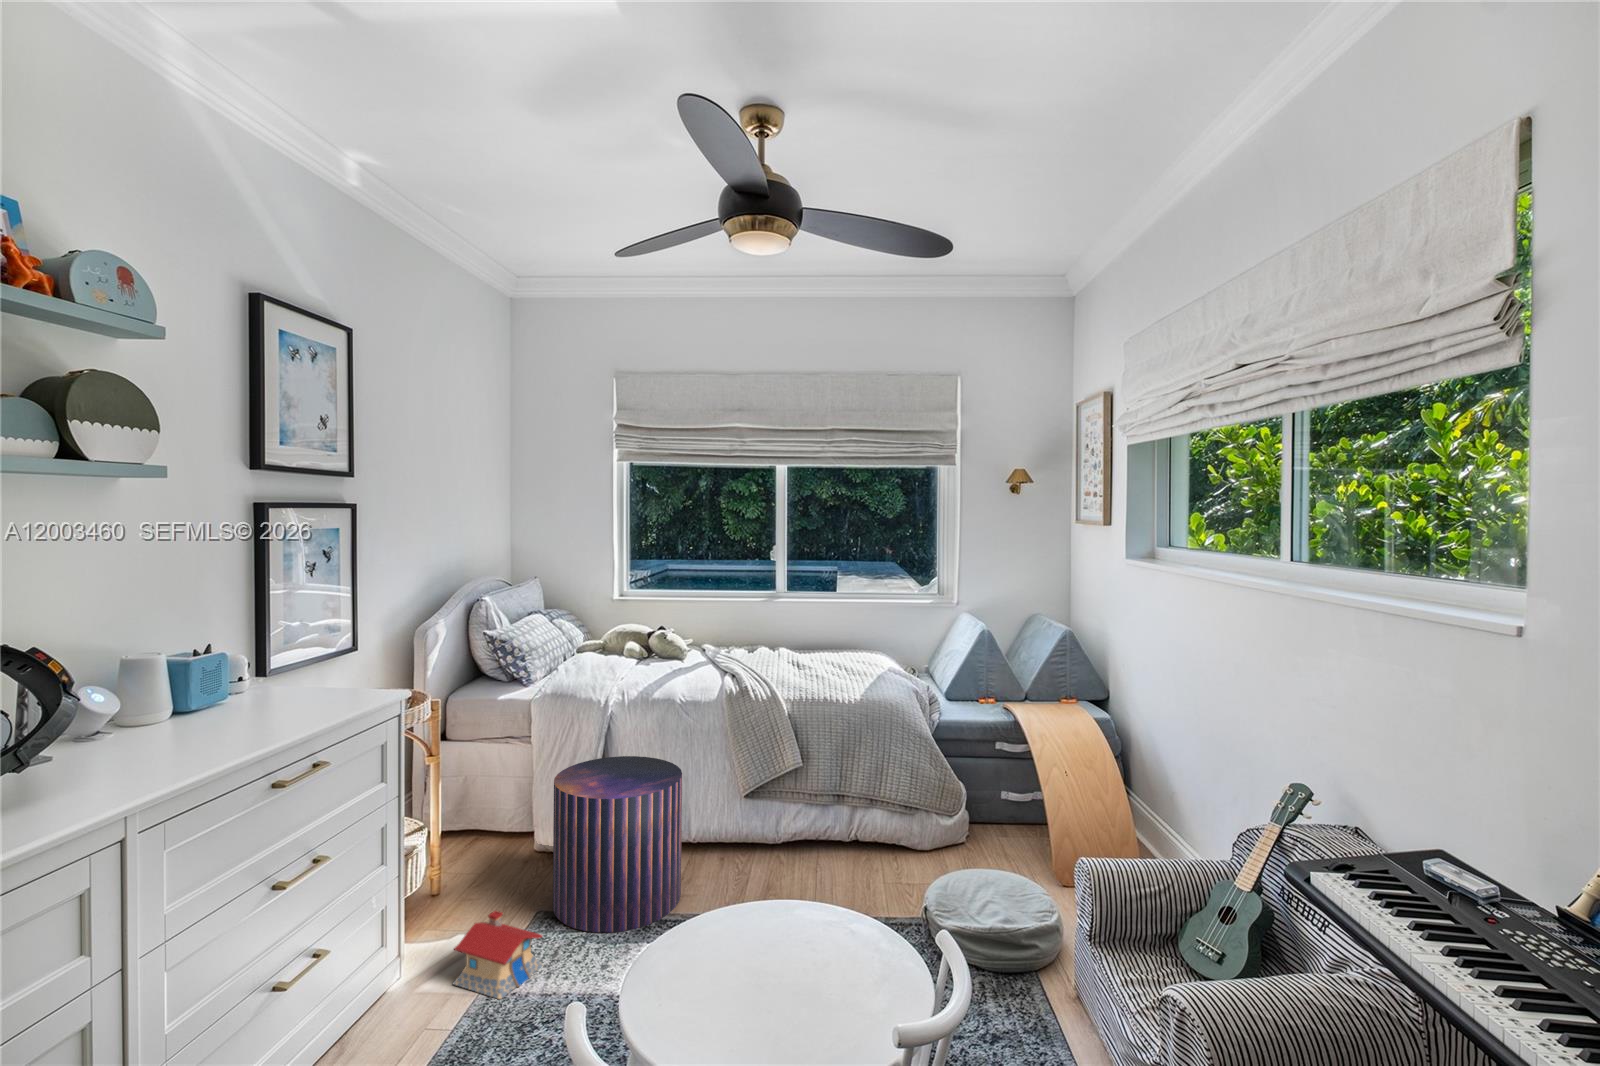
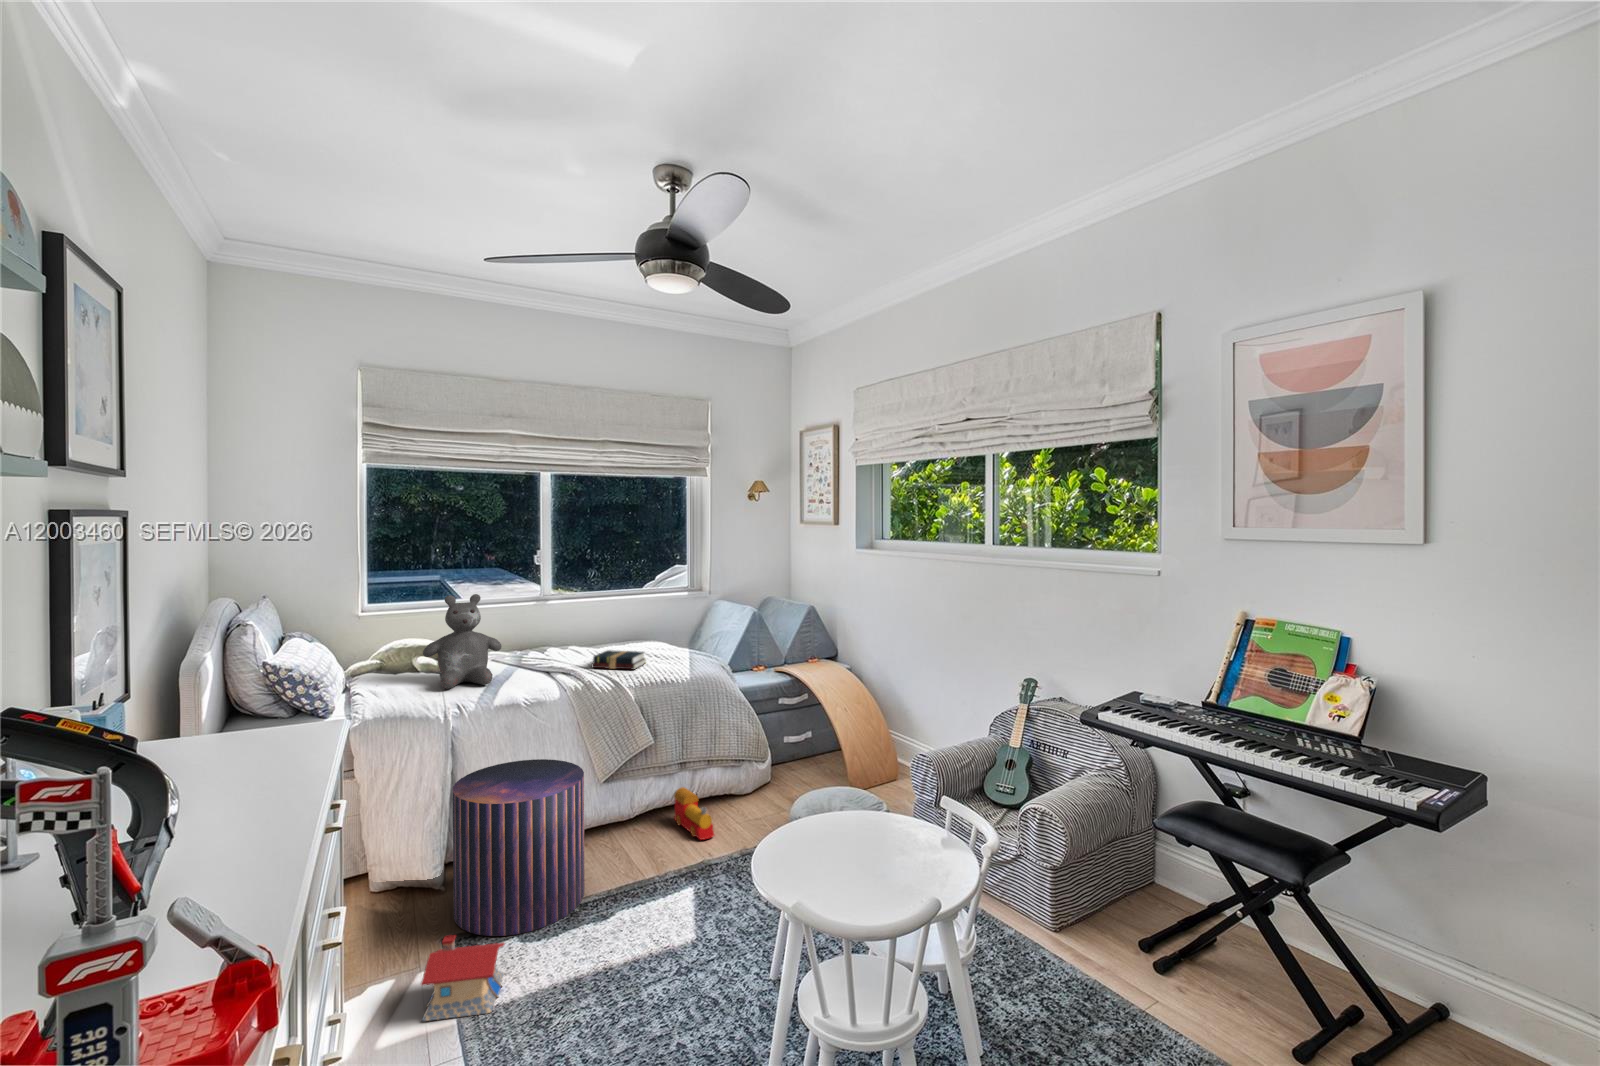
teddy bear: none [615,584,685,675] -> present [423,594,502,689]
hardback book: none [769,655,830,680] -> present [592,650,646,669]
toy train: none [819,823,843,891] -> present [674,787,714,840]

